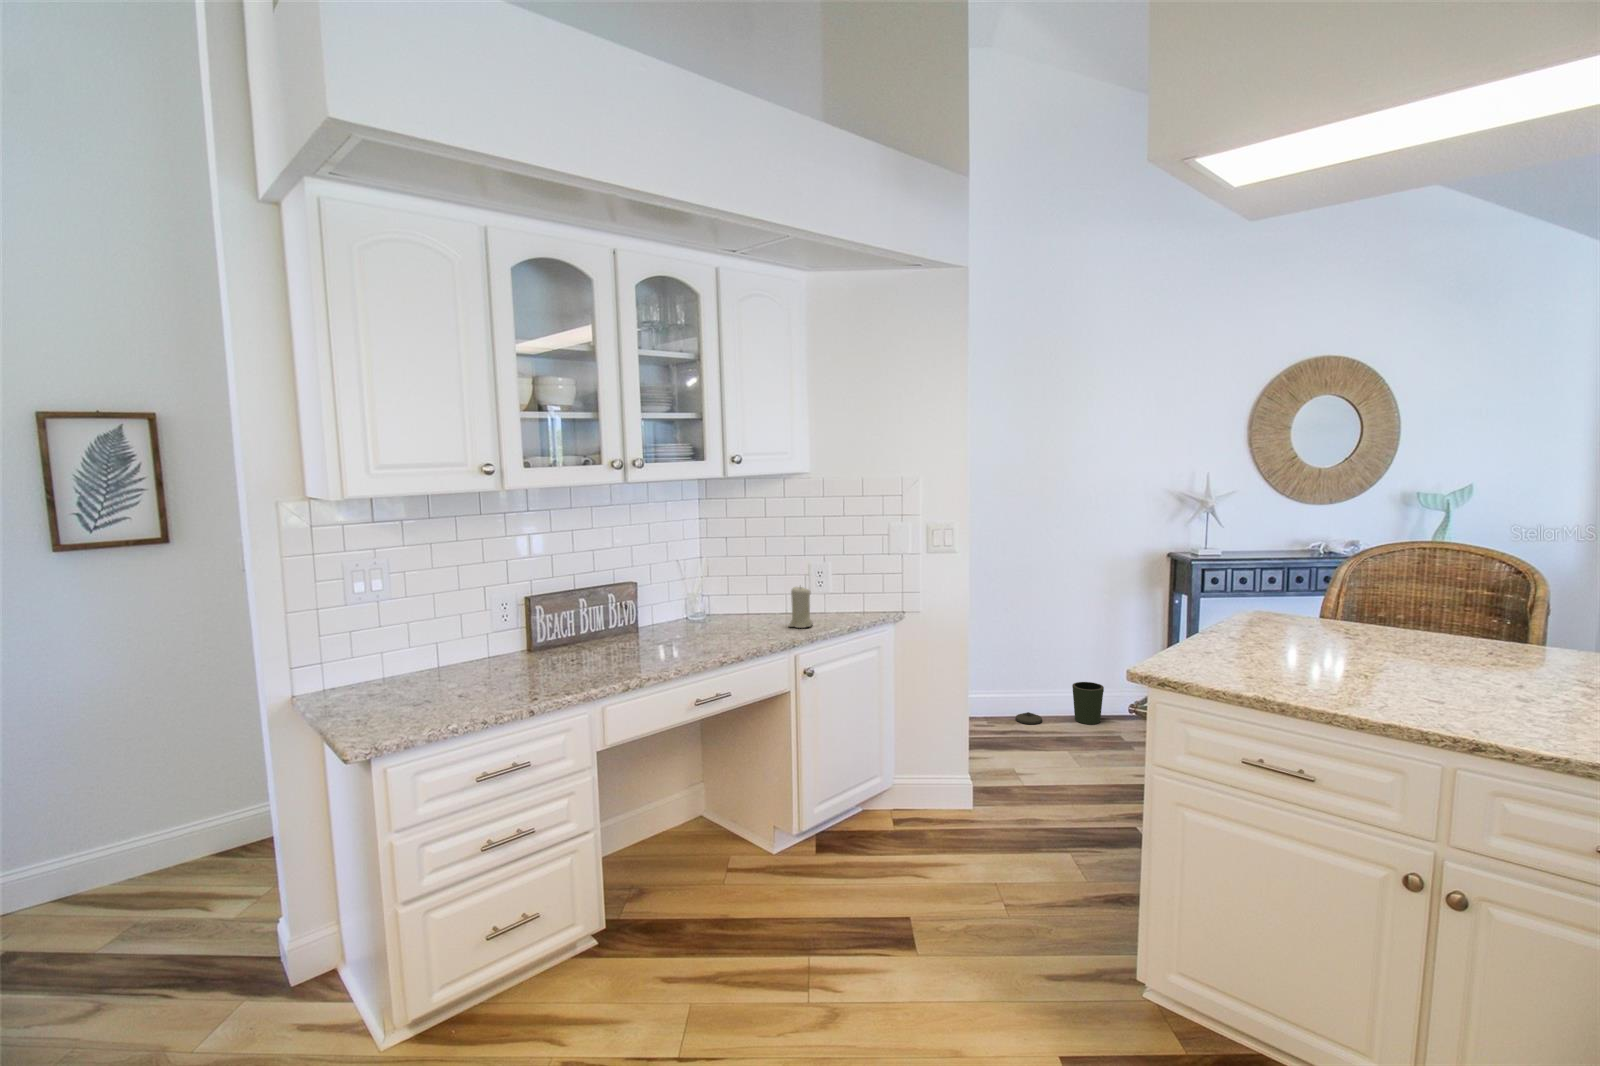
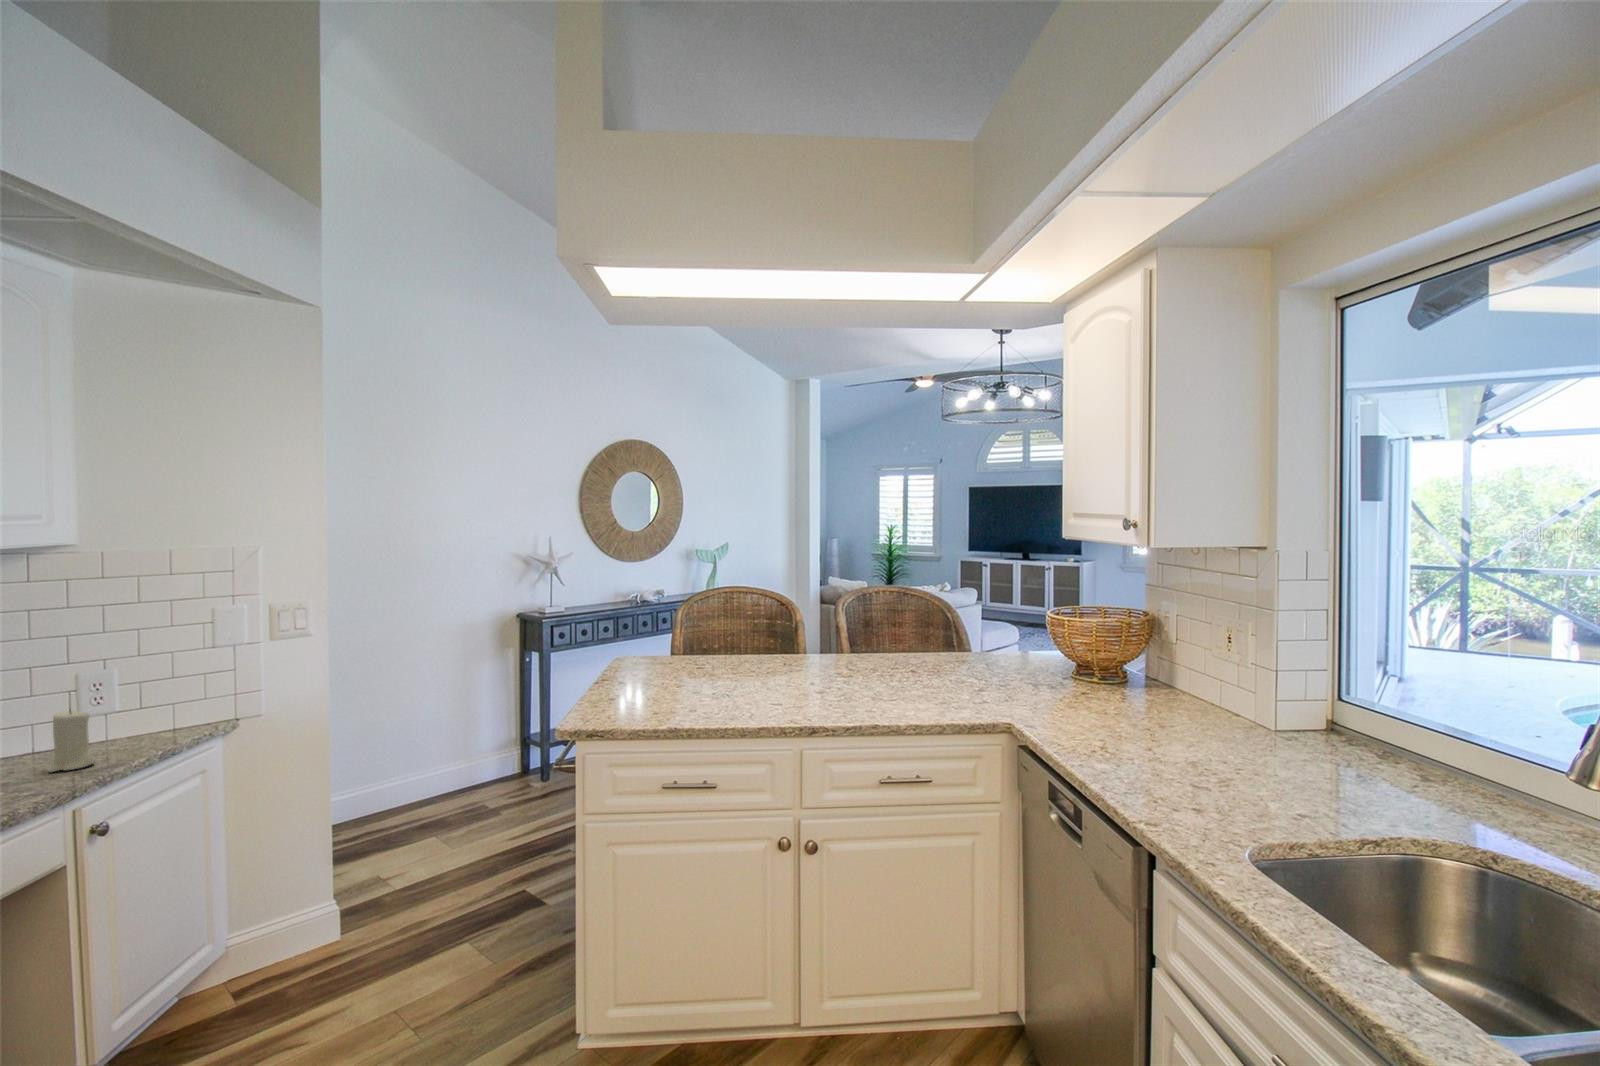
trash can: present [1016,682,1104,724] -> none [366,757,463,821]

